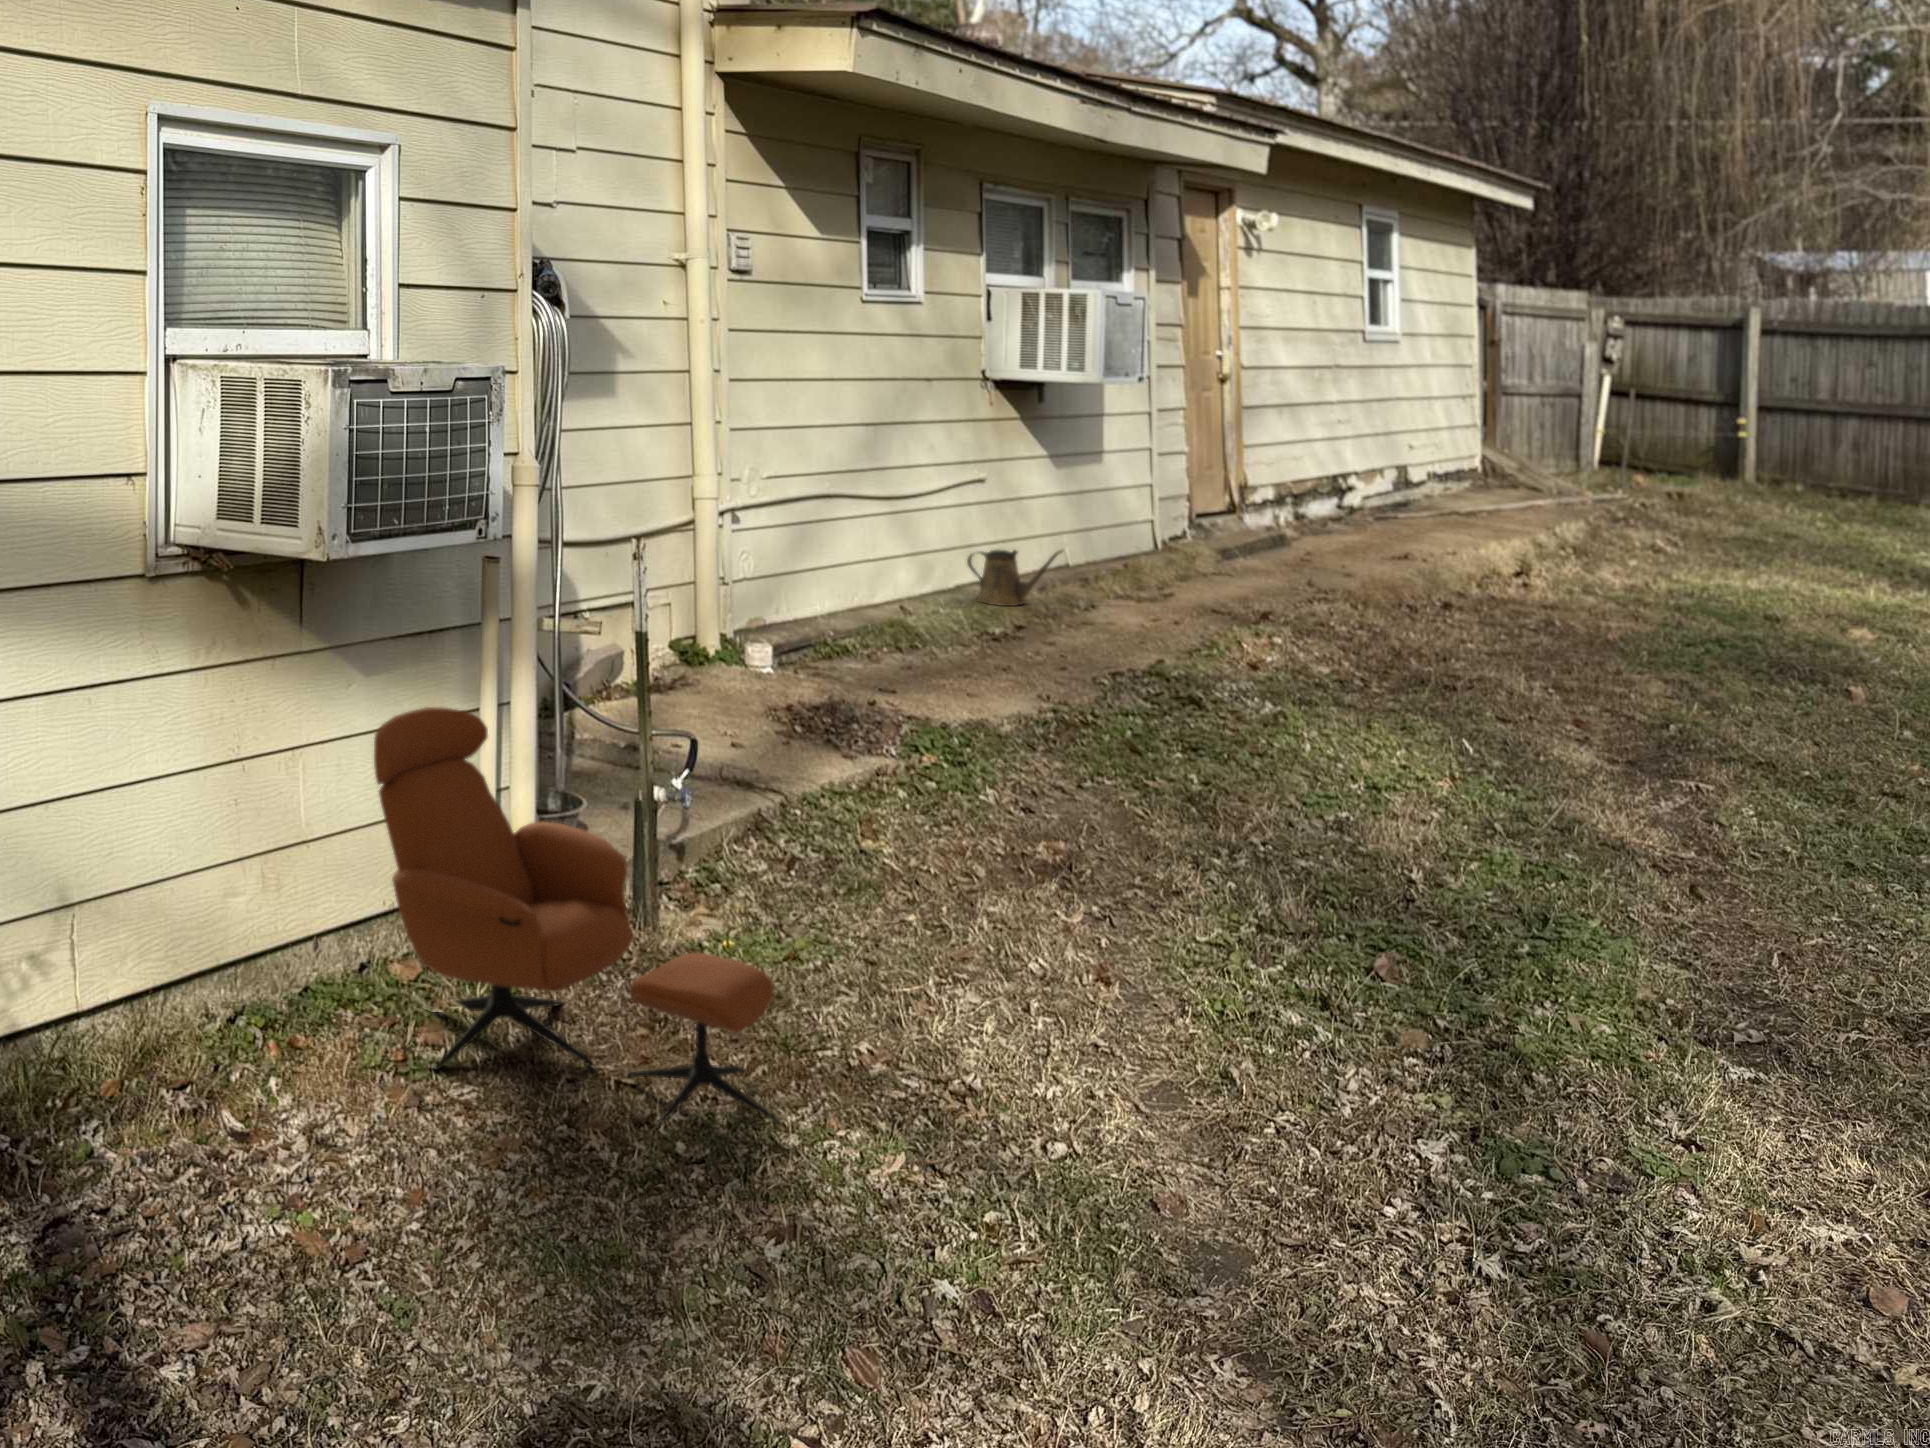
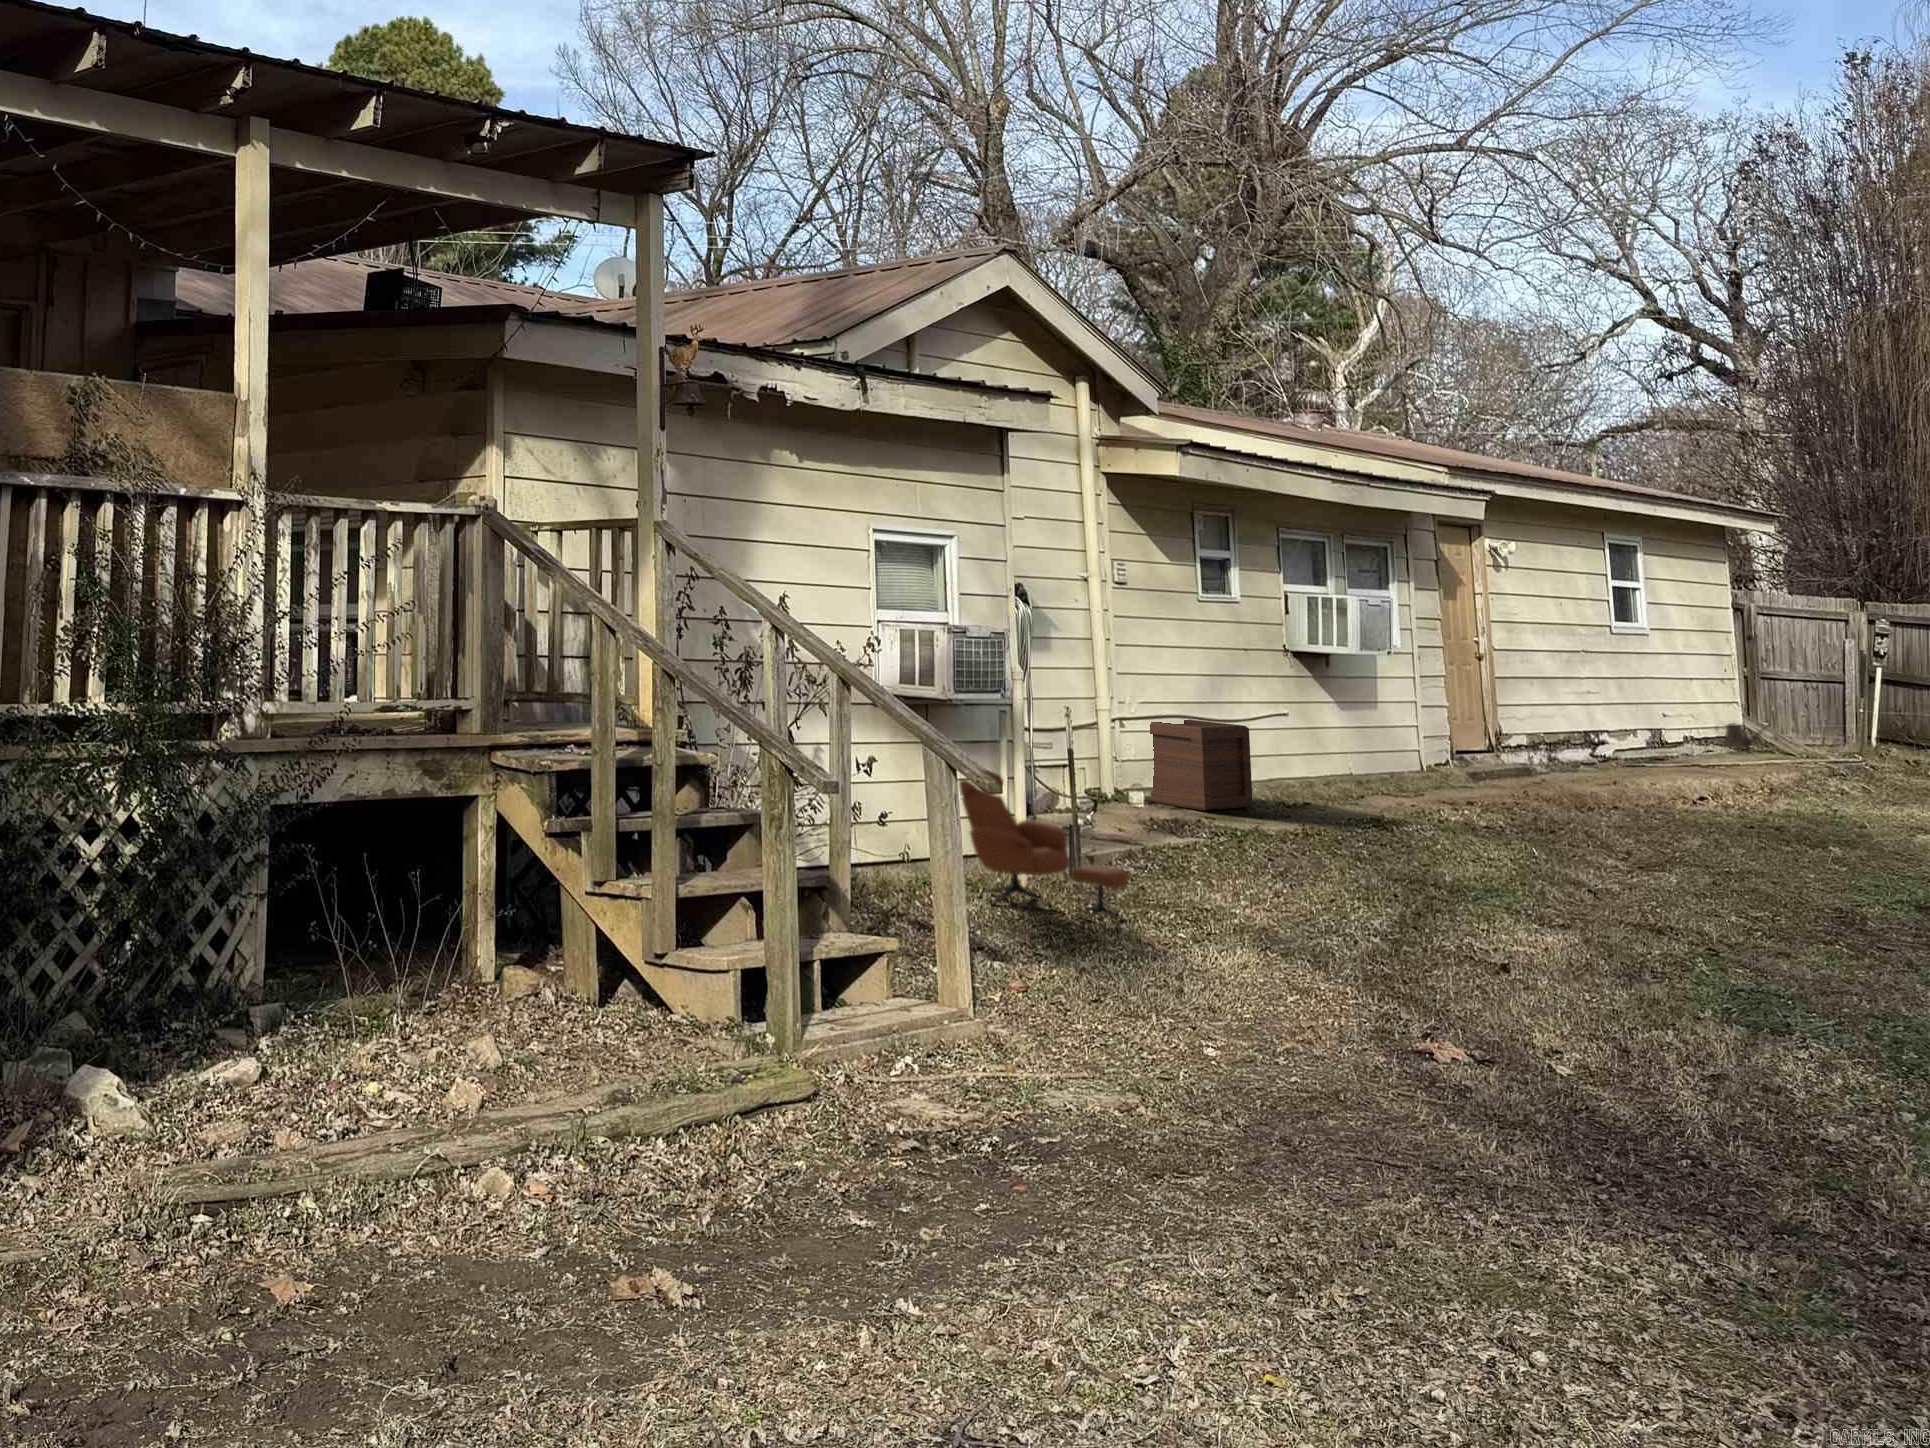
wooden crate: none [755,504,948,668] -> present [1145,719,1253,811]
watering can: present [967,549,1063,606] -> present [1717,723,1764,750]

